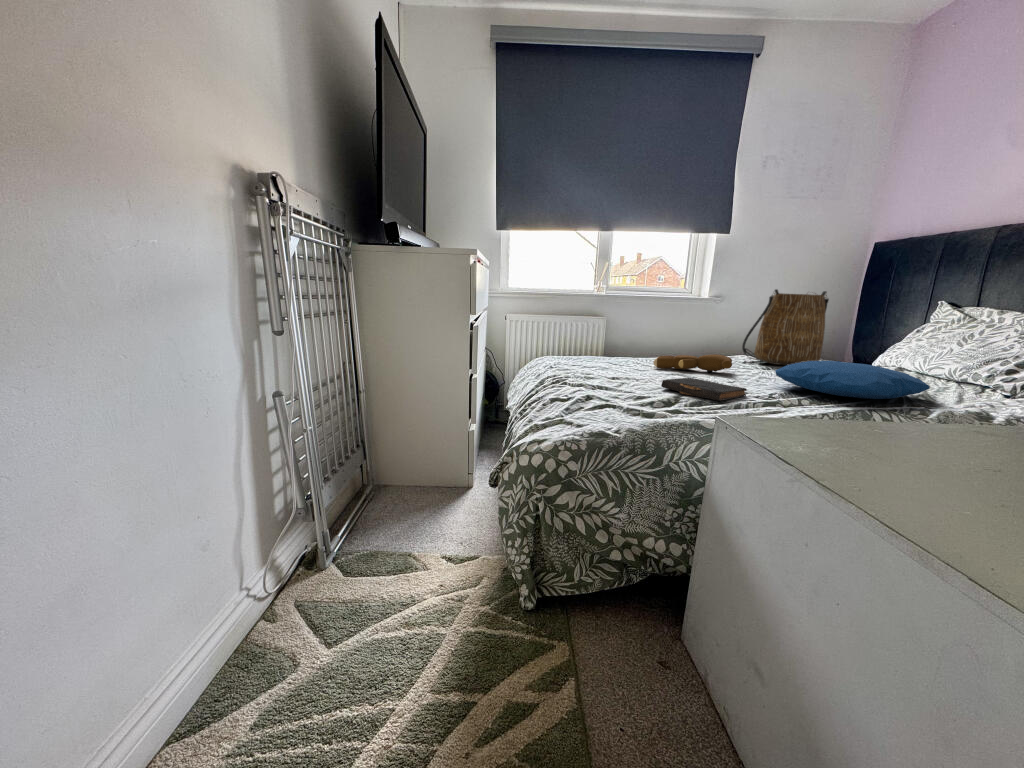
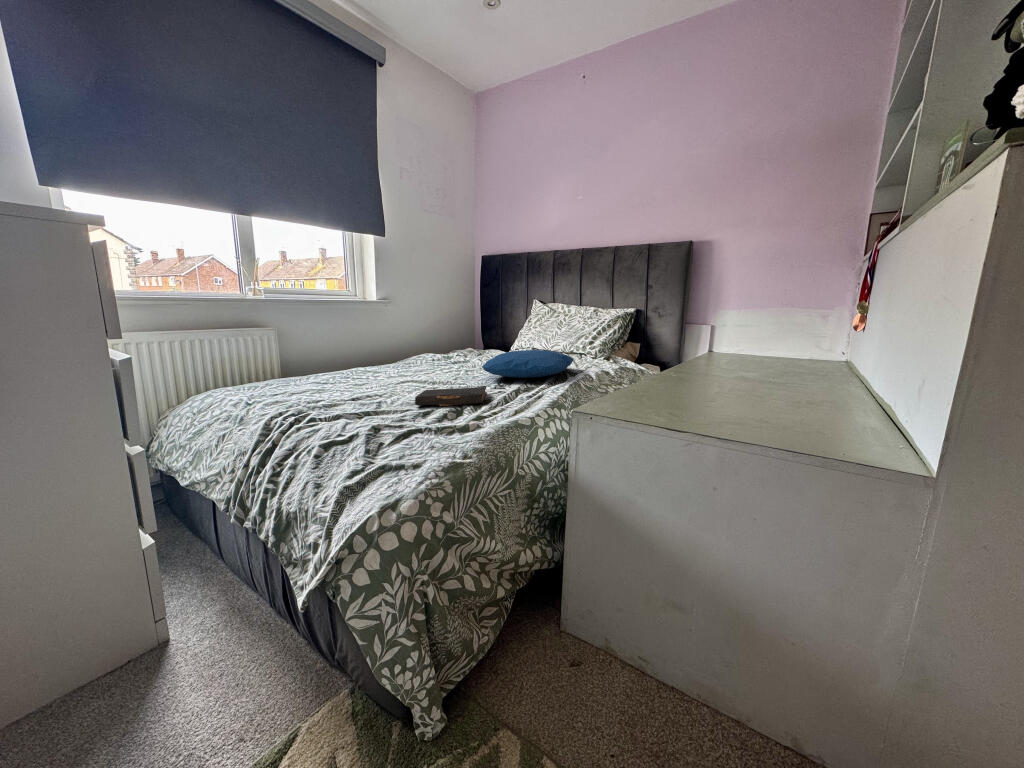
tote bag: present [742,289,829,365] -> none [416,295,476,365]
teddy bear: present [653,355,732,372] -> none [356,363,439,389]

